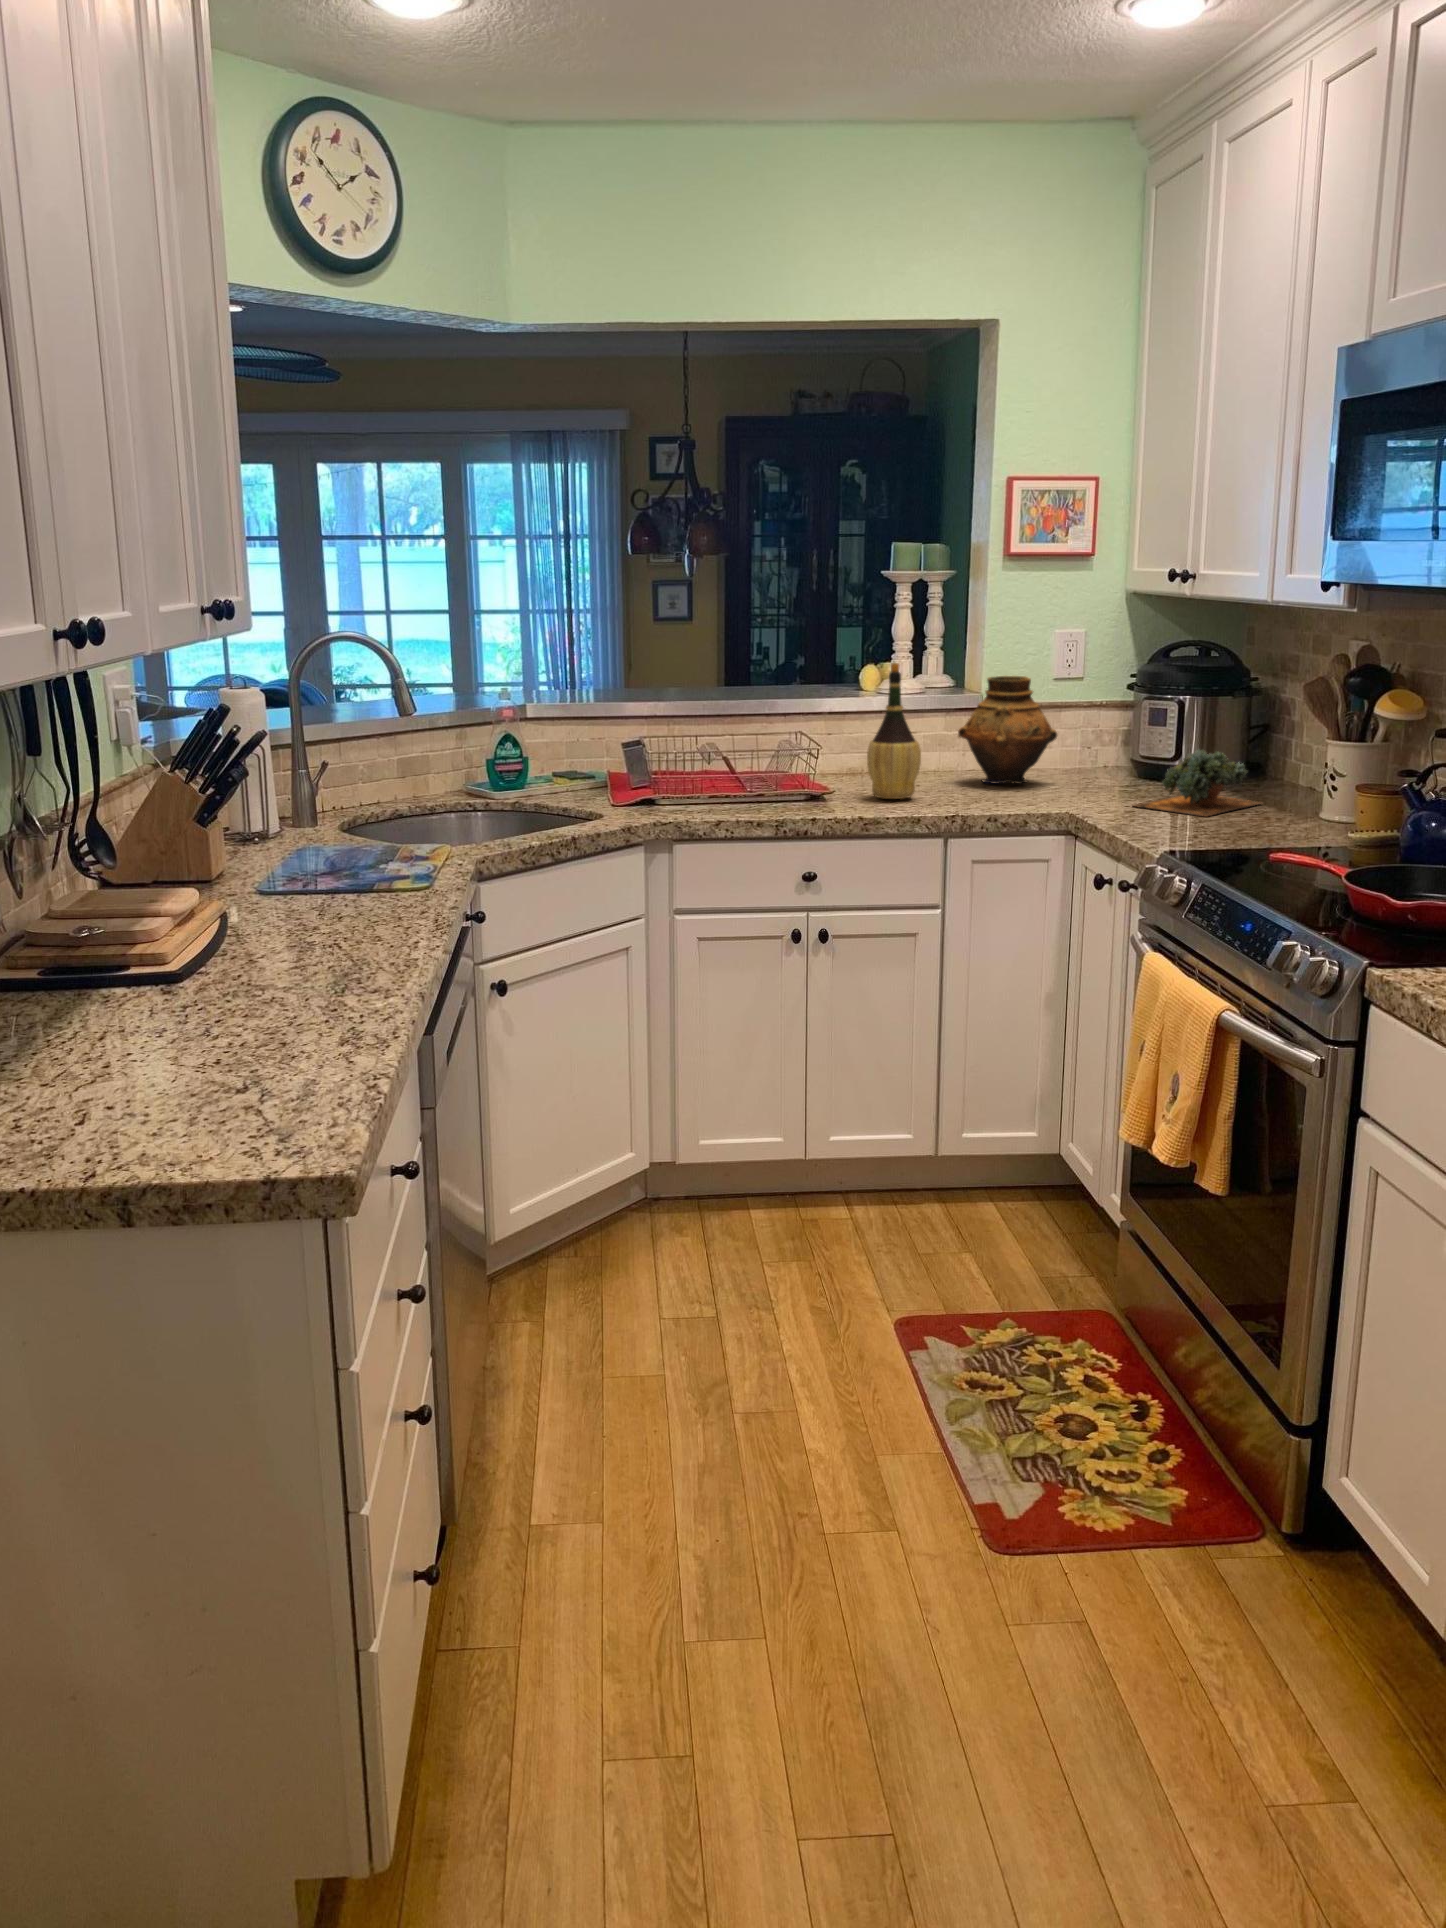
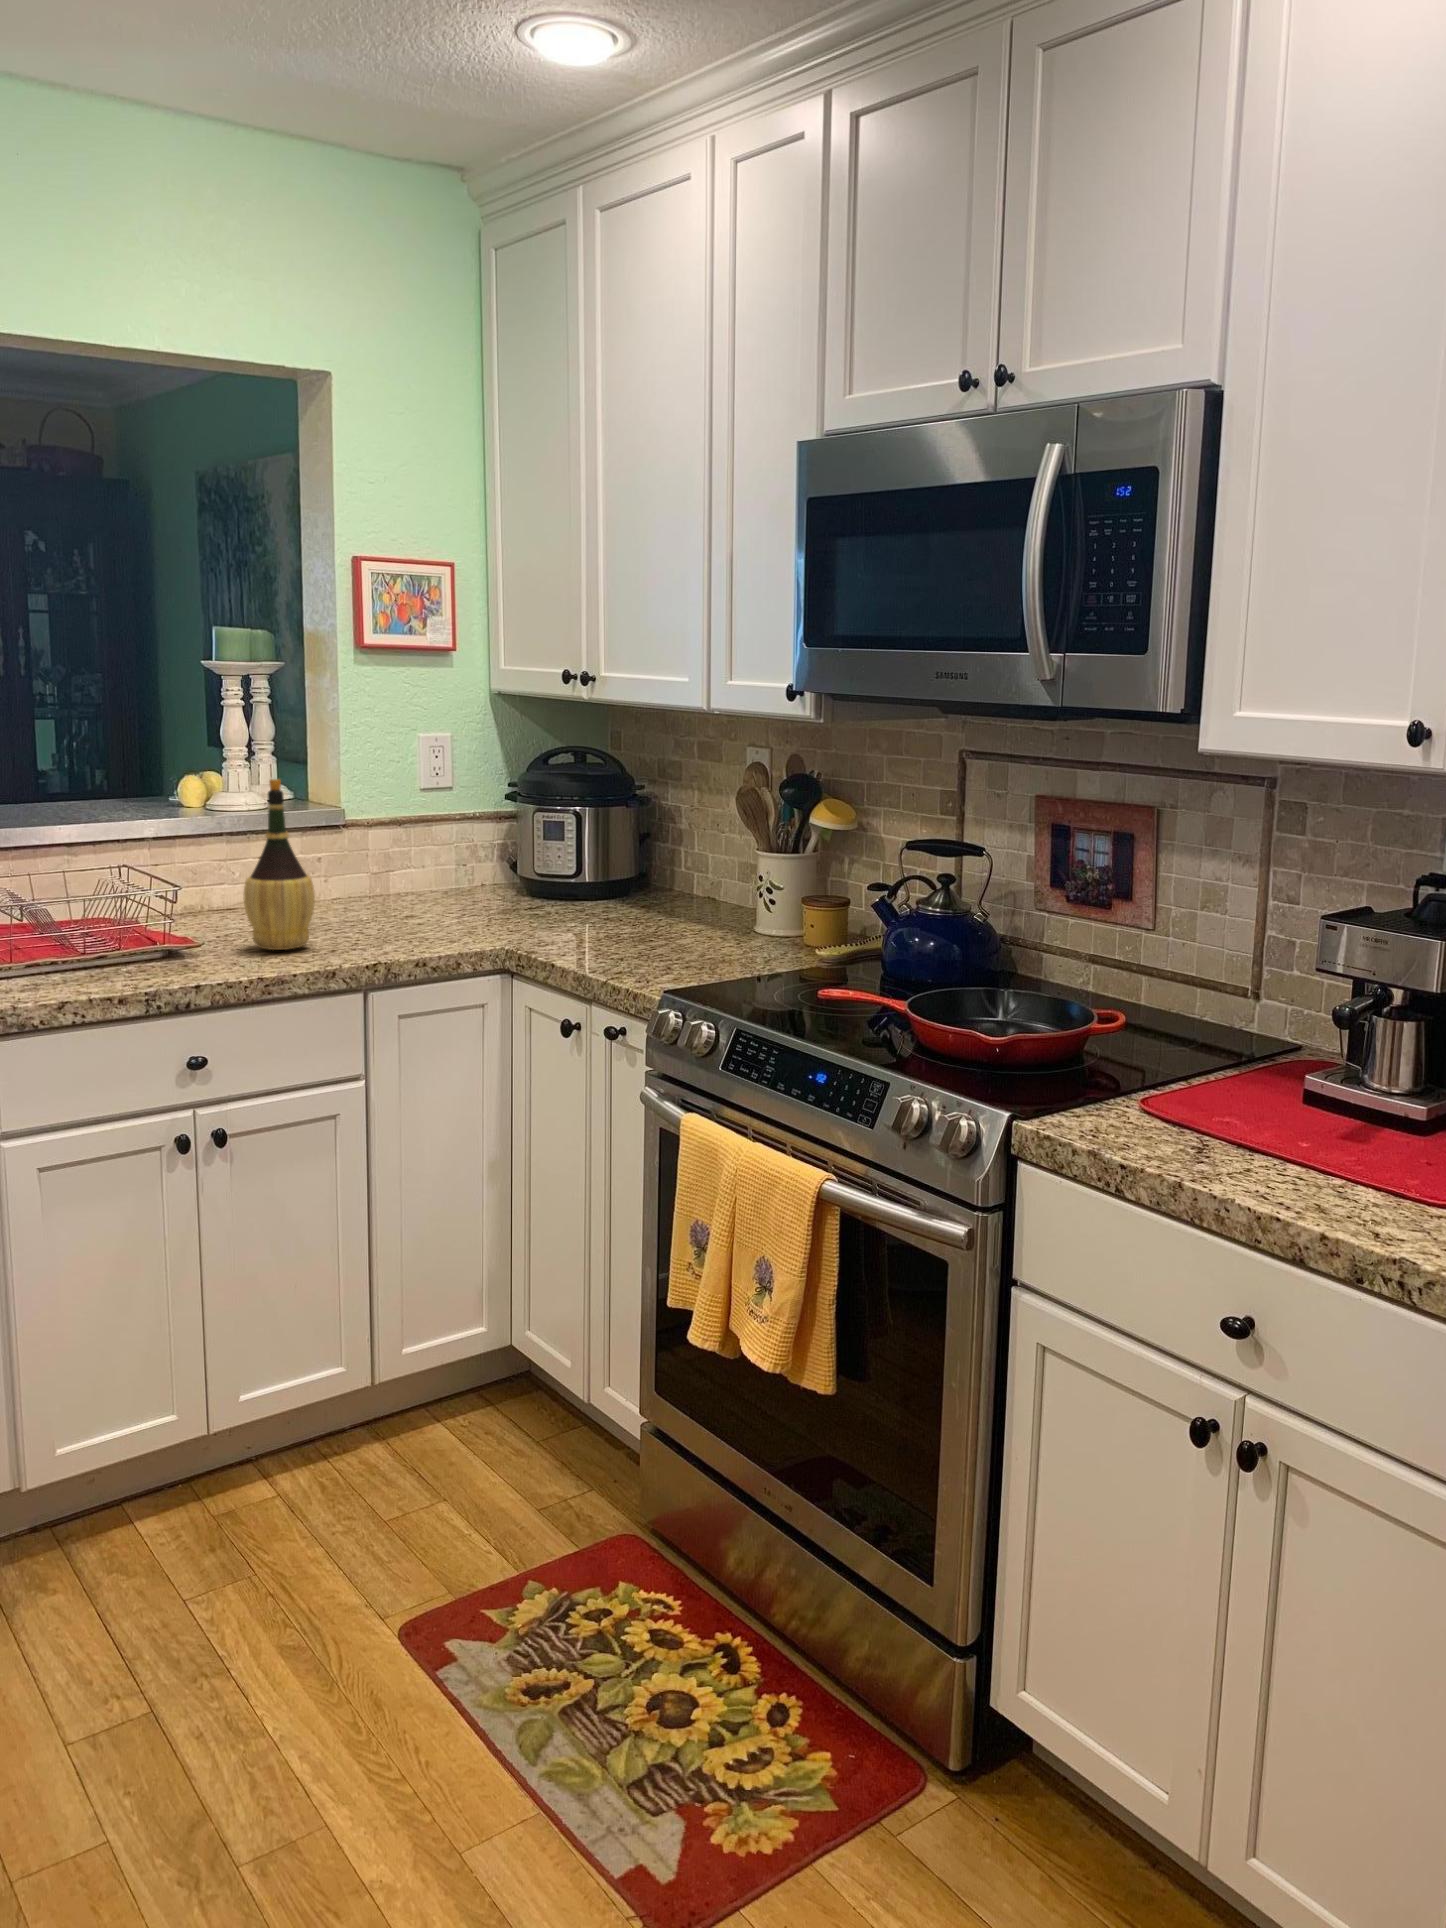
vase: present [958,676,1057,784] -> none [337,789,454,919]
succulent plant: present [1134,750,1260,817] -> none [568,868,695,944]

